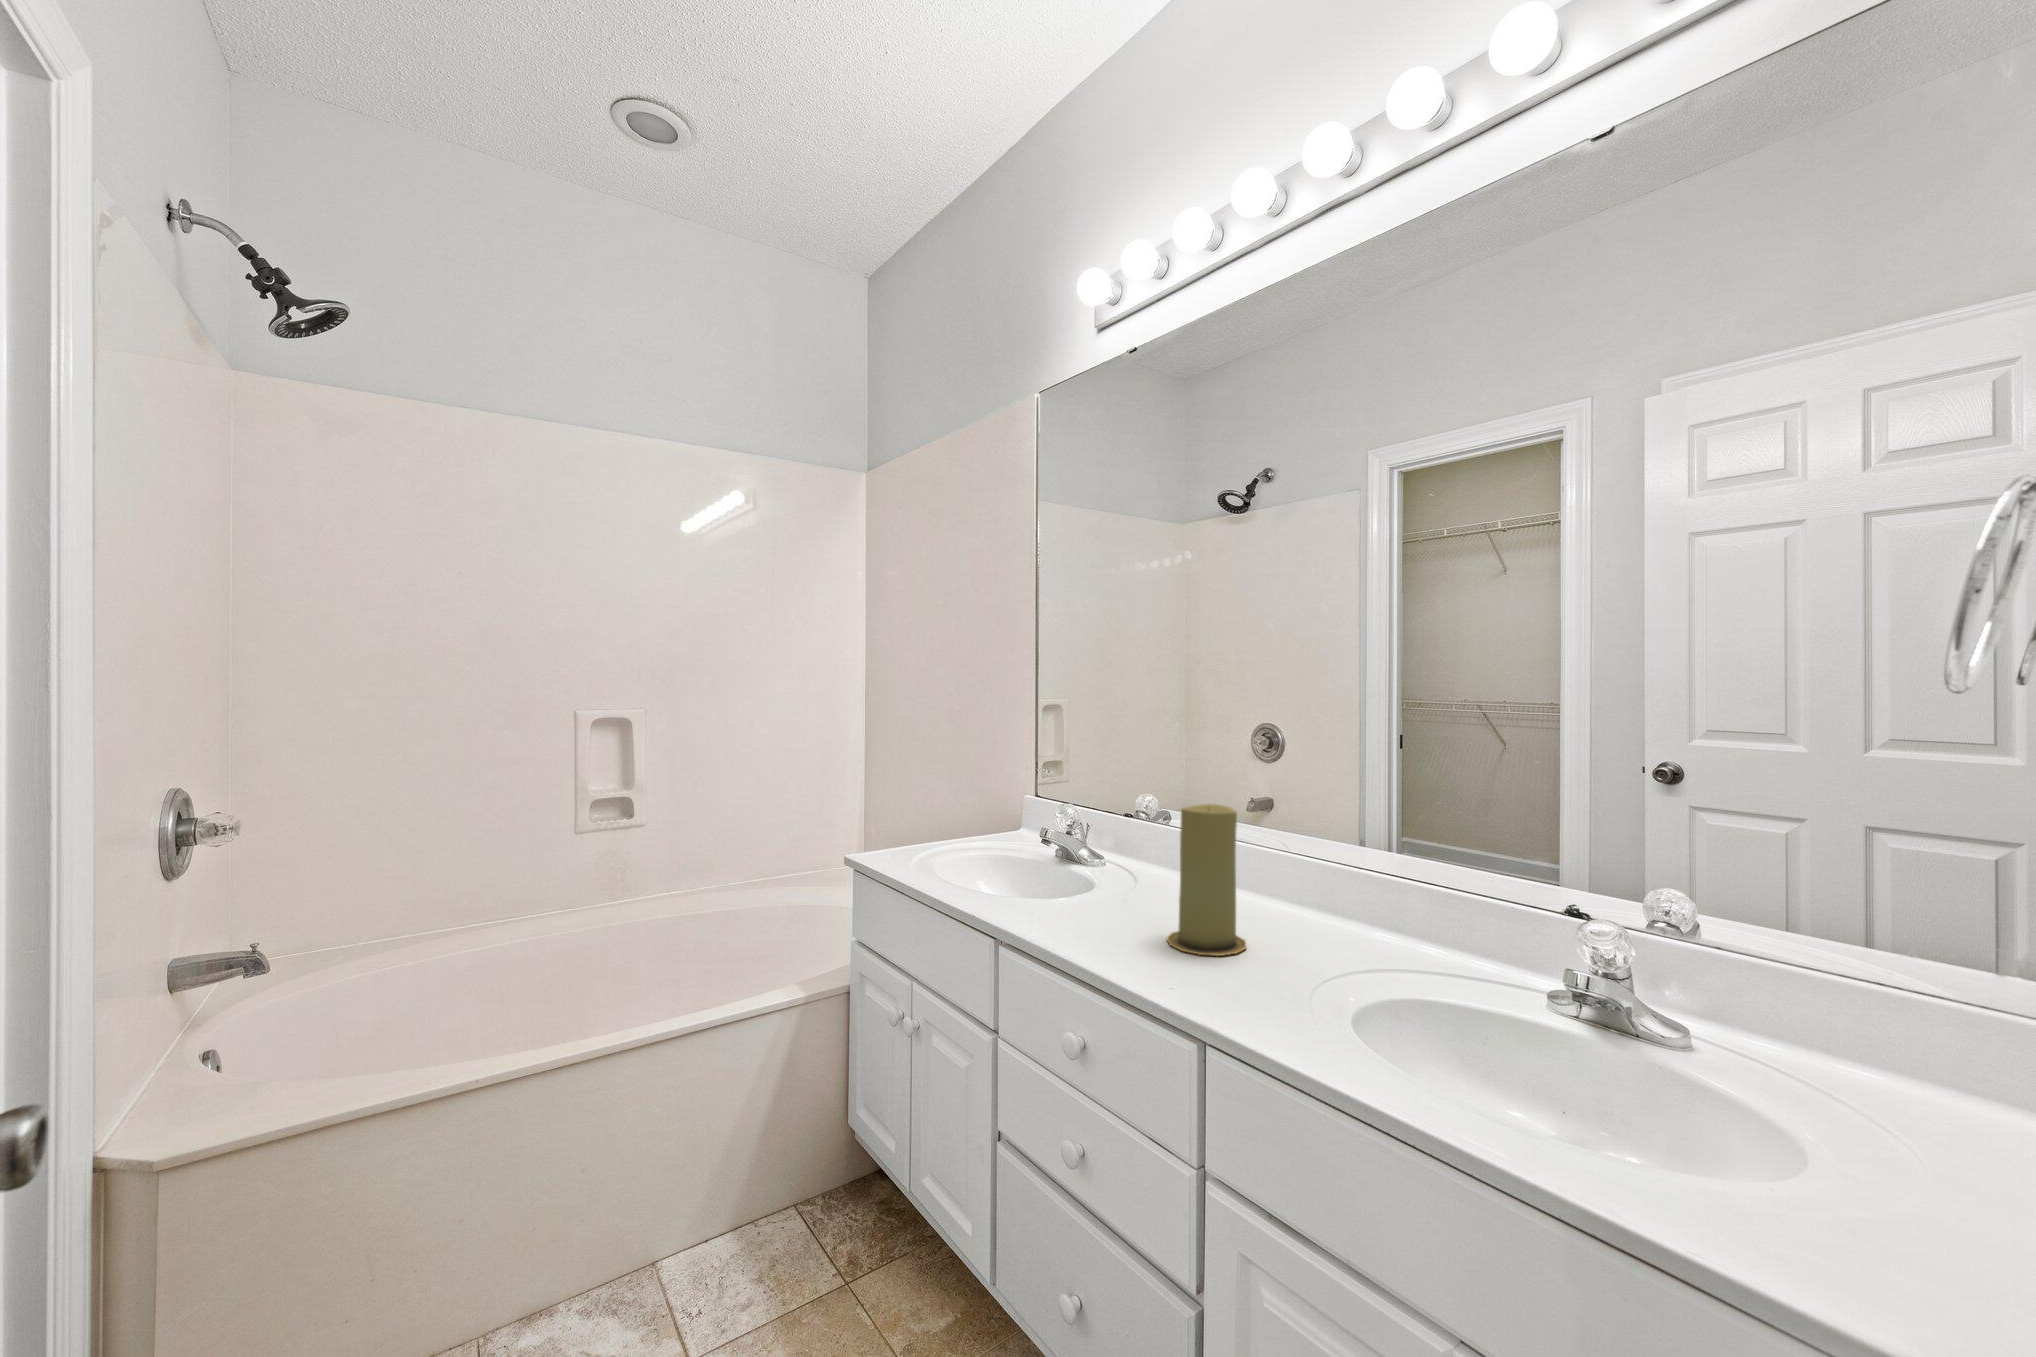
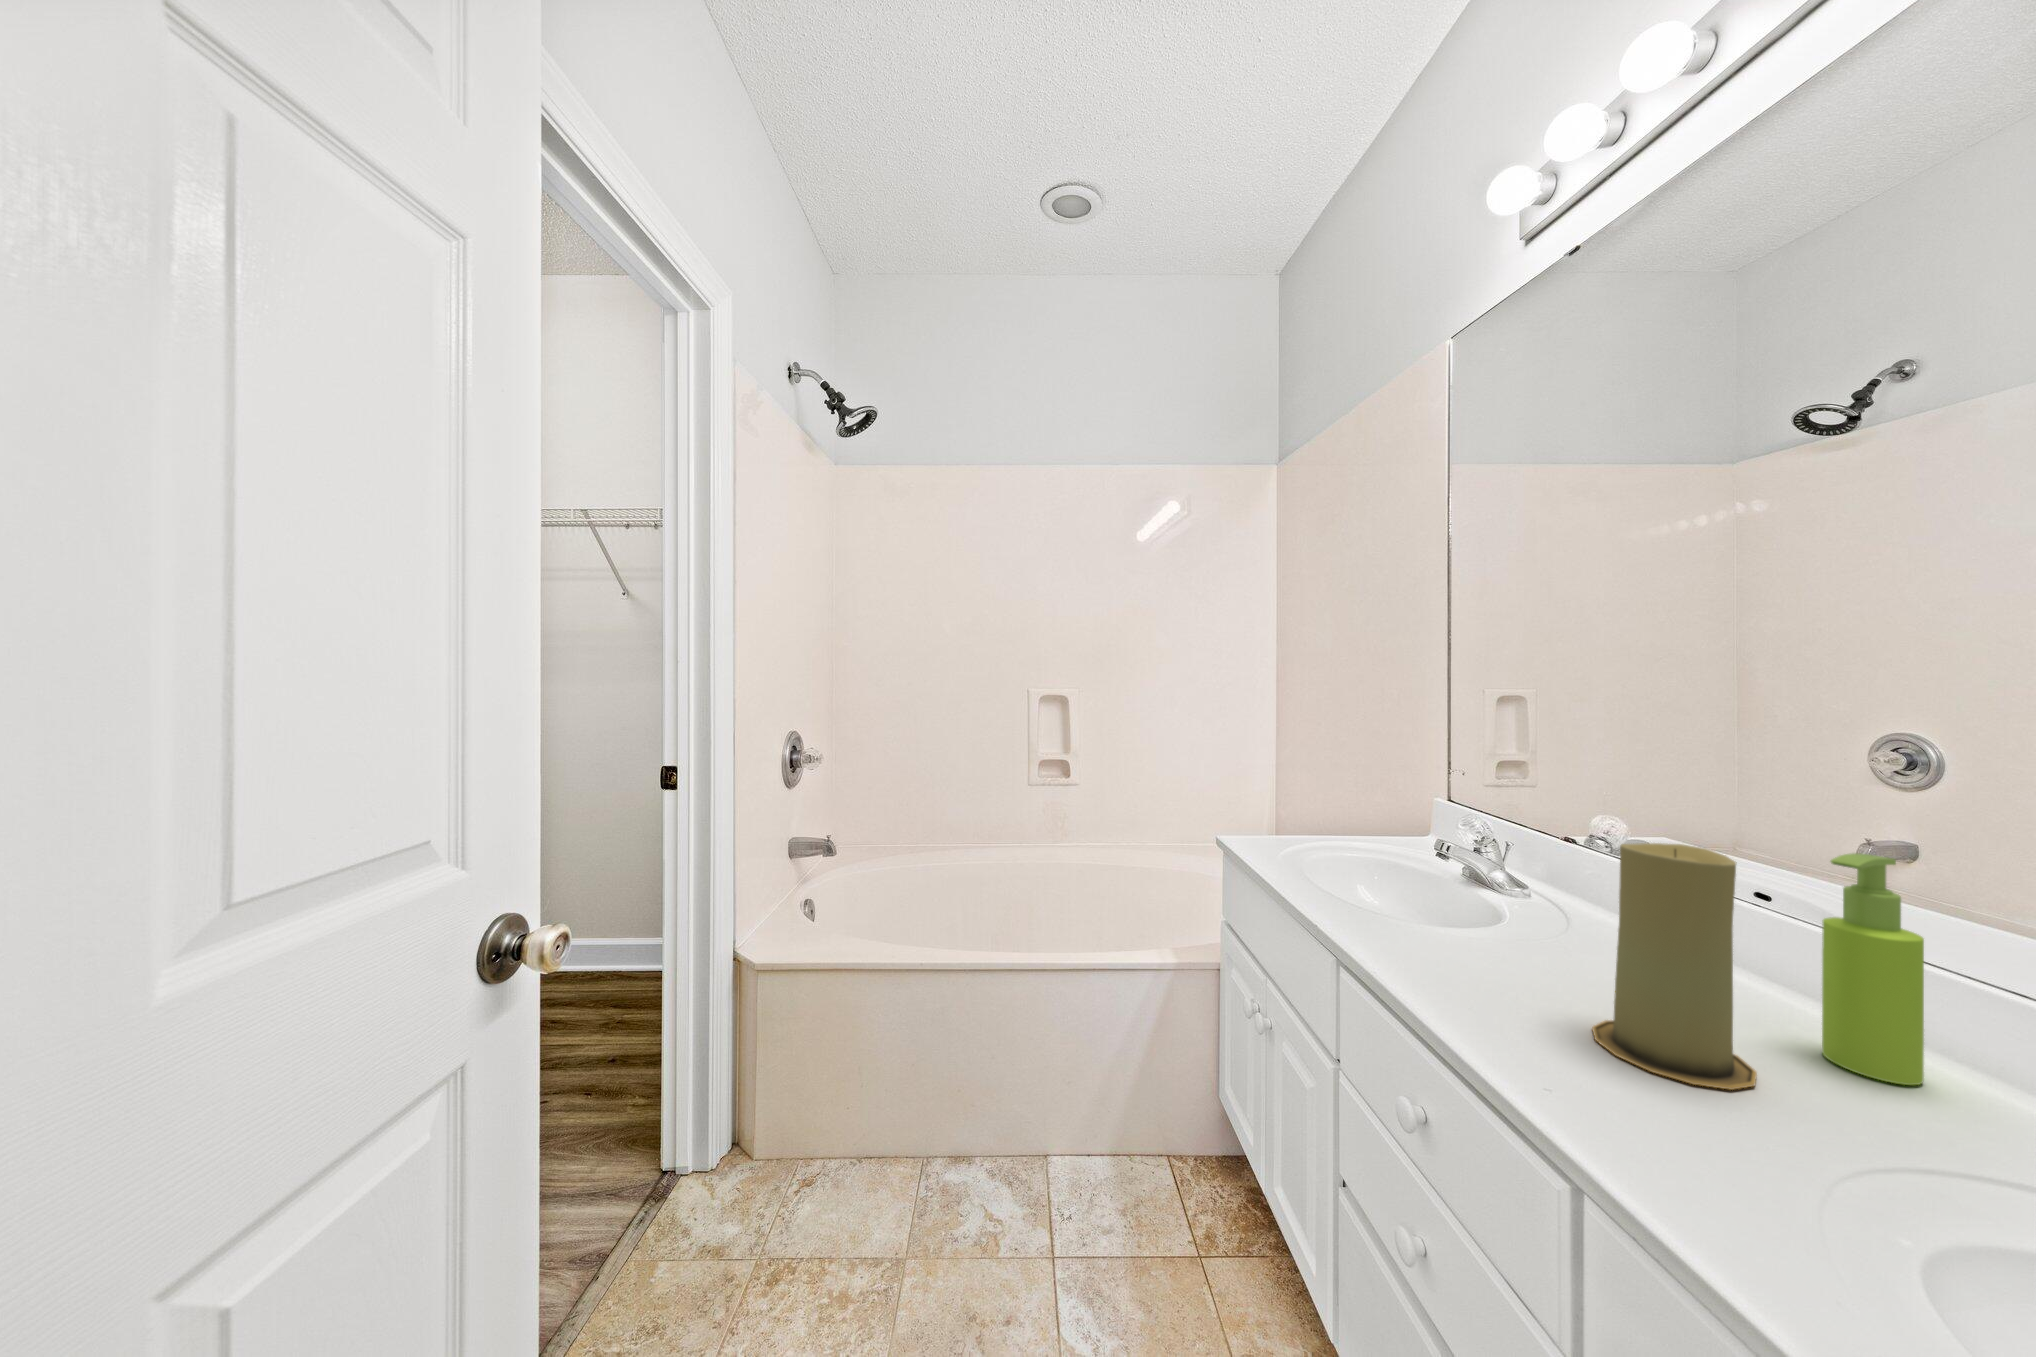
soap dispenser: none [1269,798,1308,931] -> present [1822,853,1924,1085]

